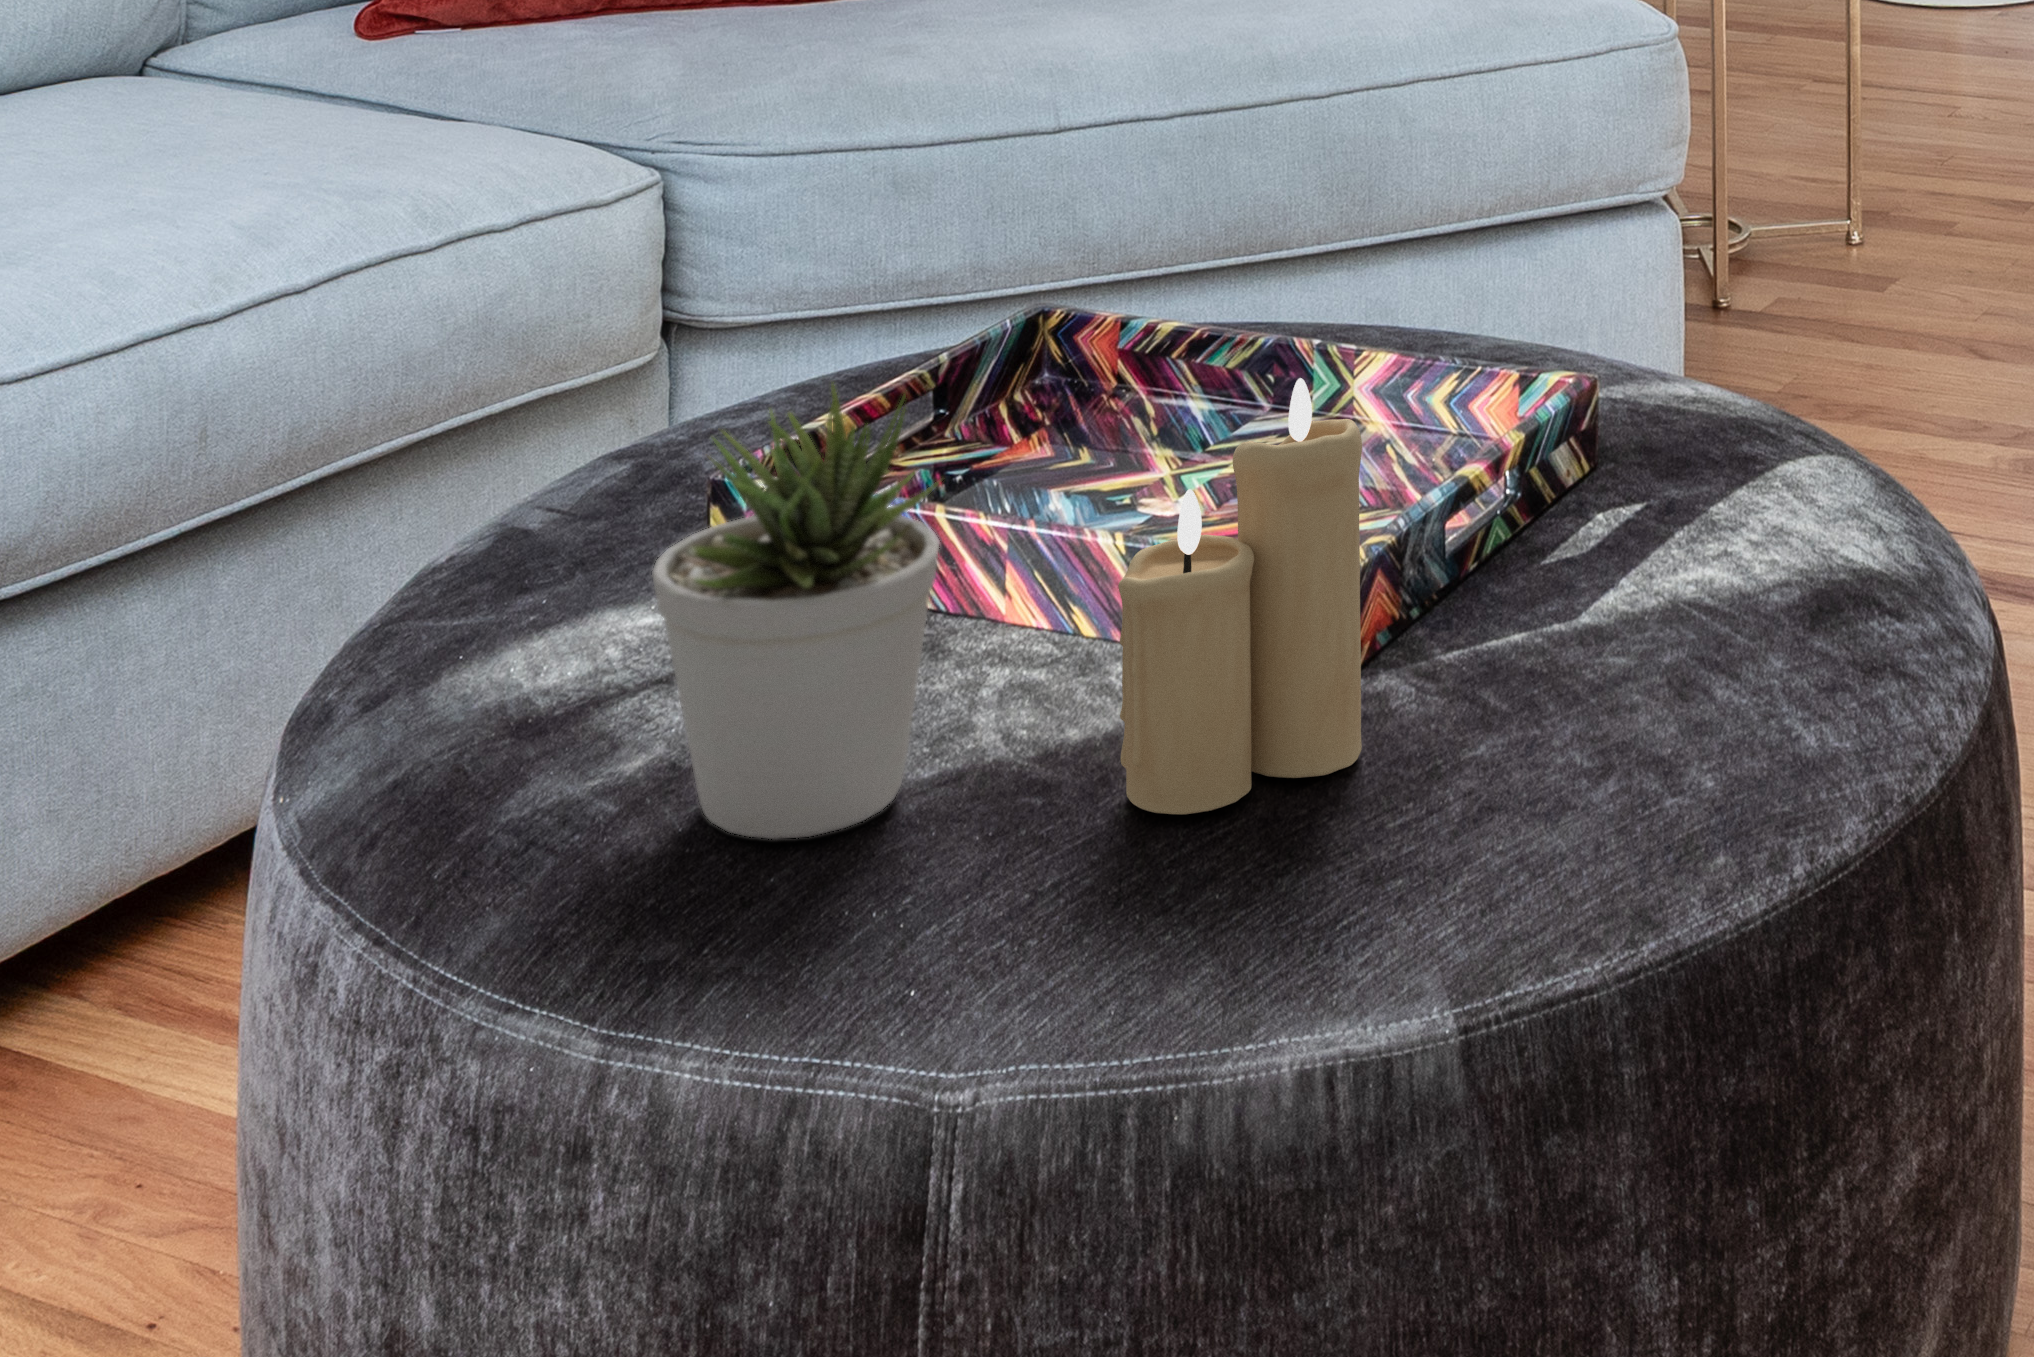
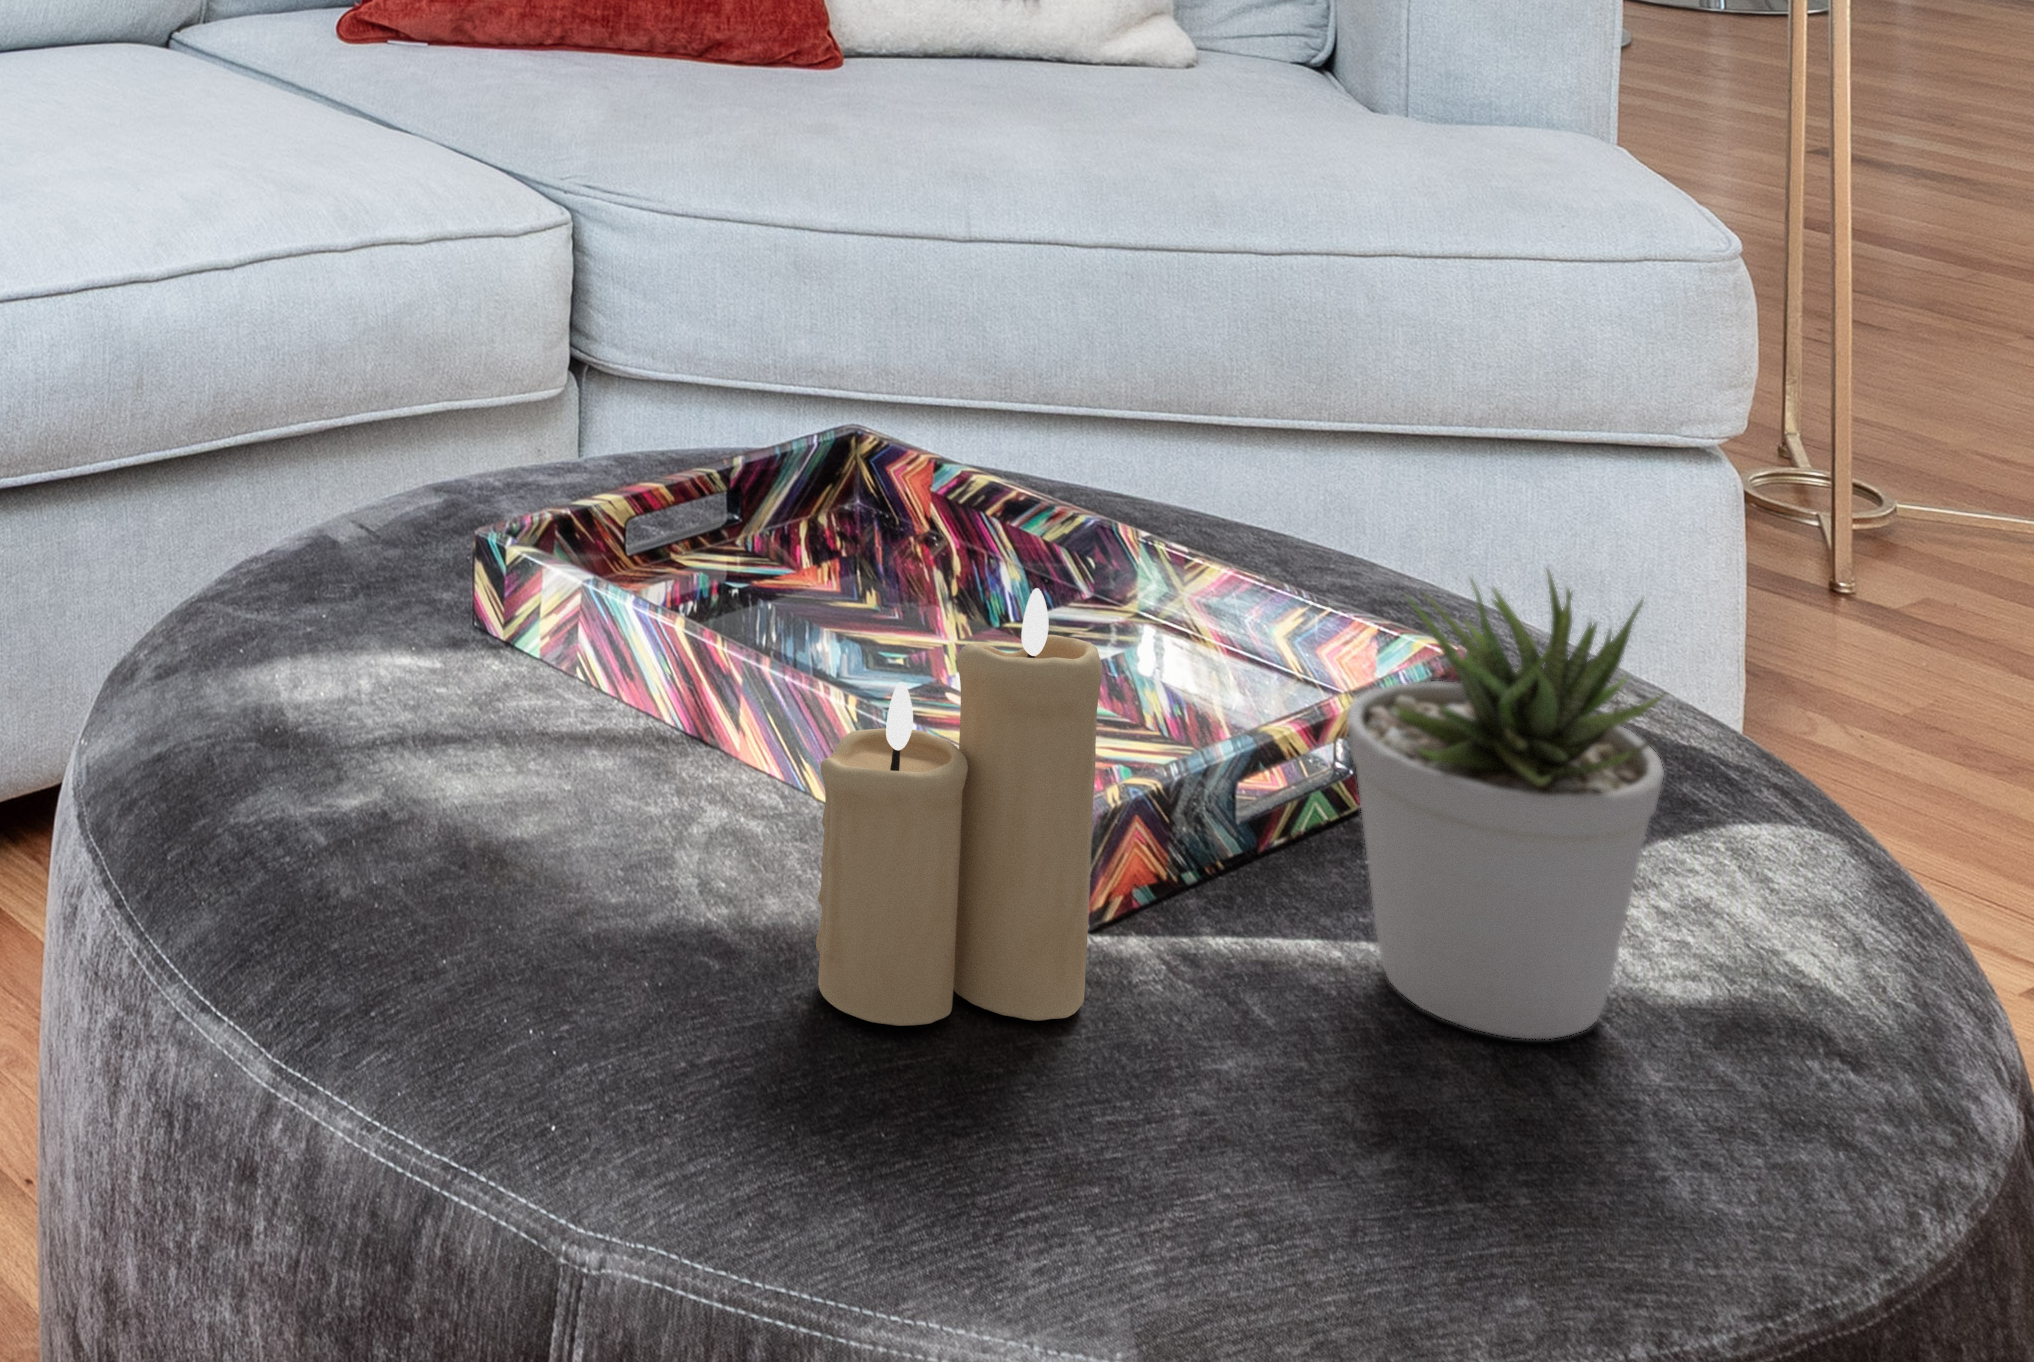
potted plant: present [652,384,941,839] -> present [1347,571,1665,1039]

